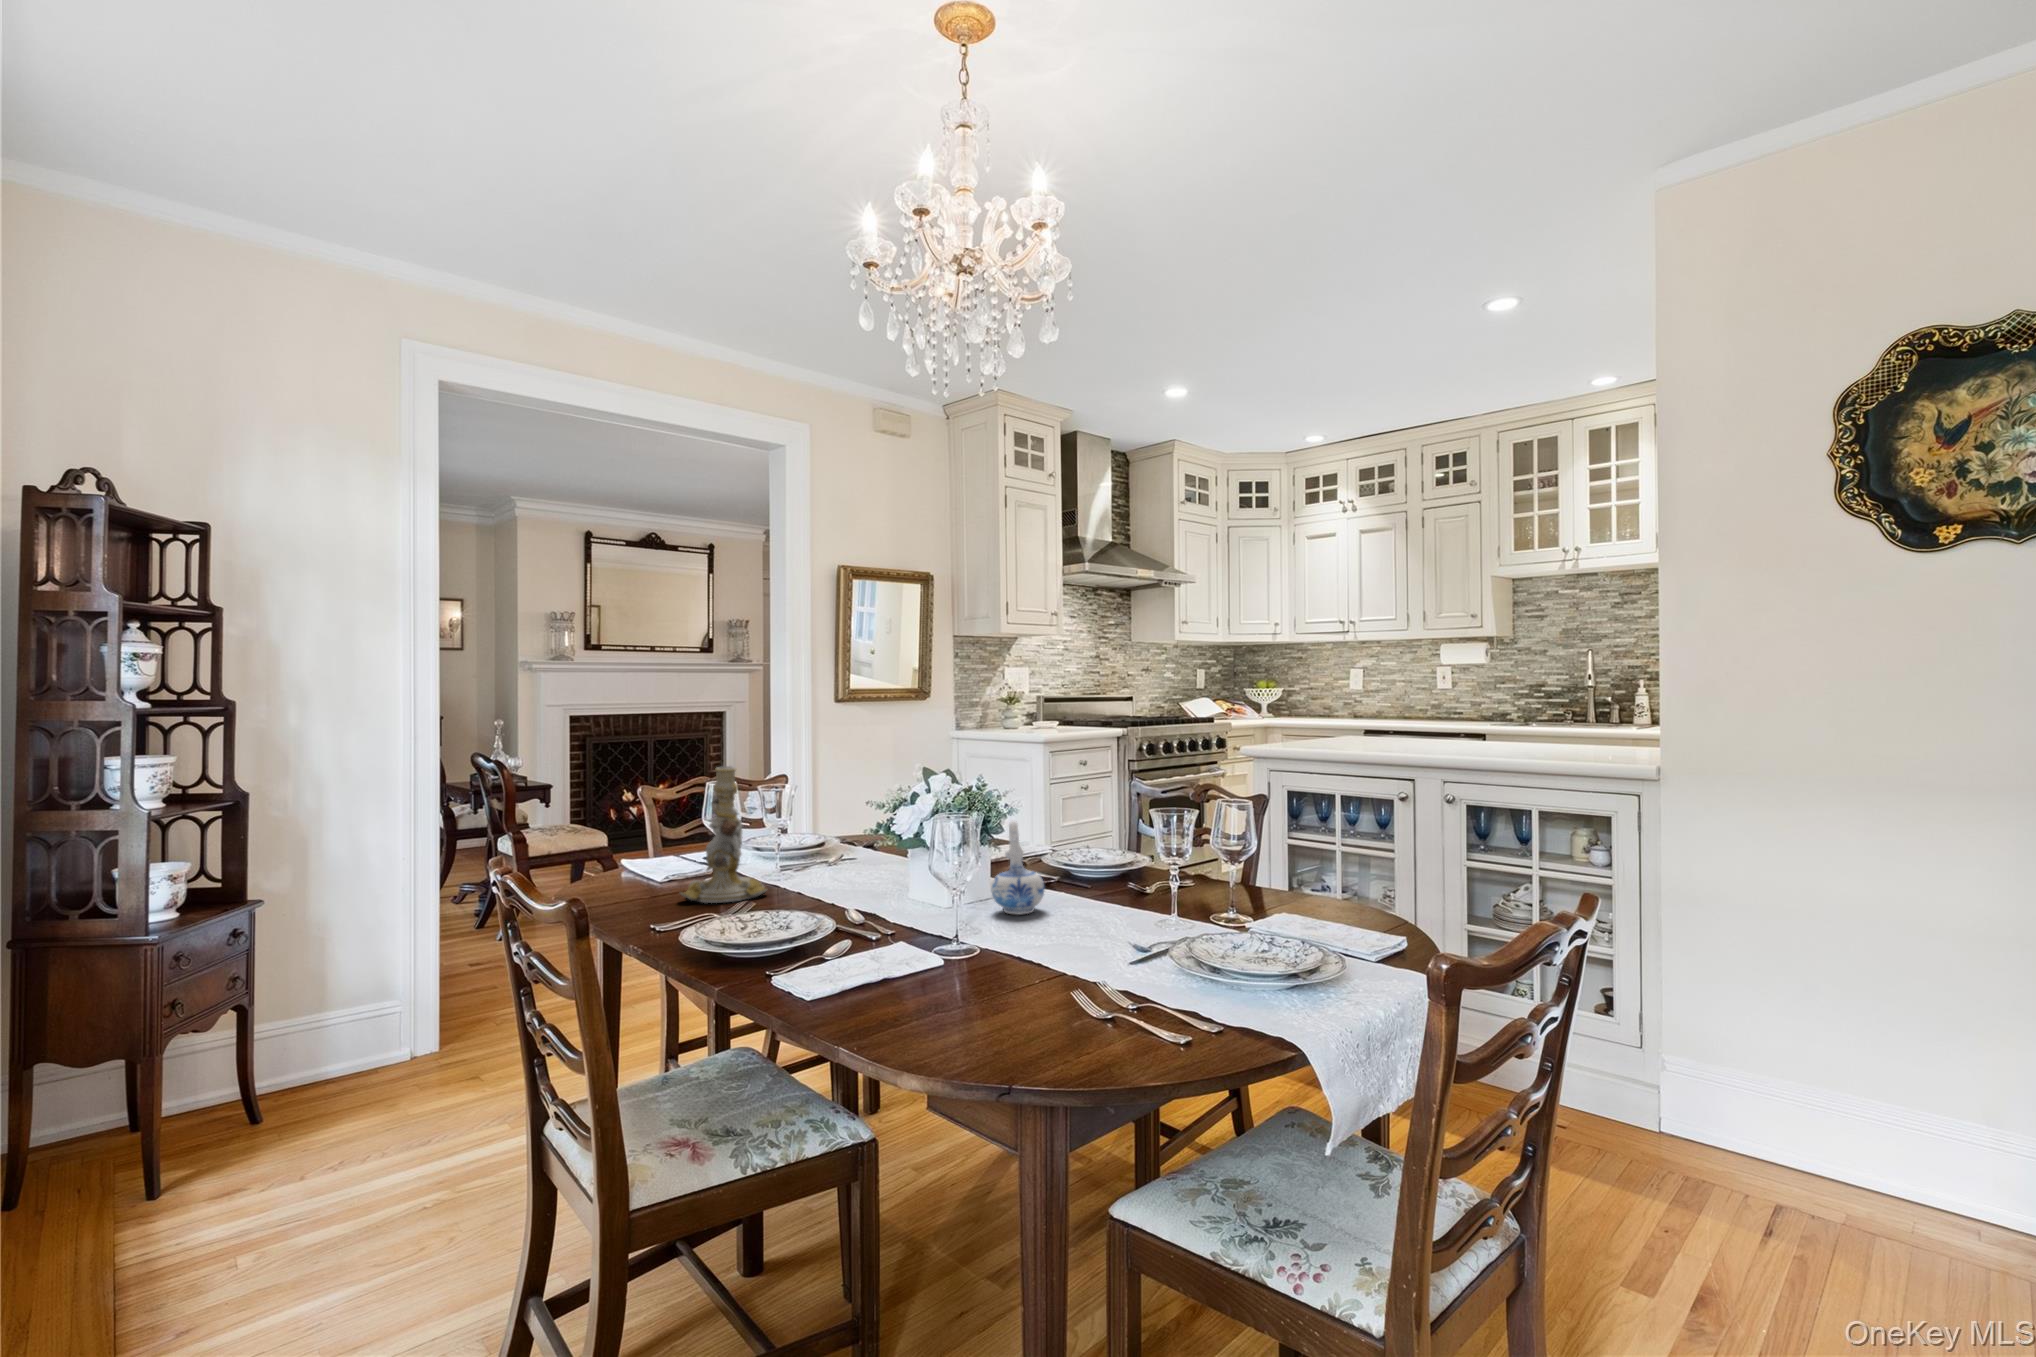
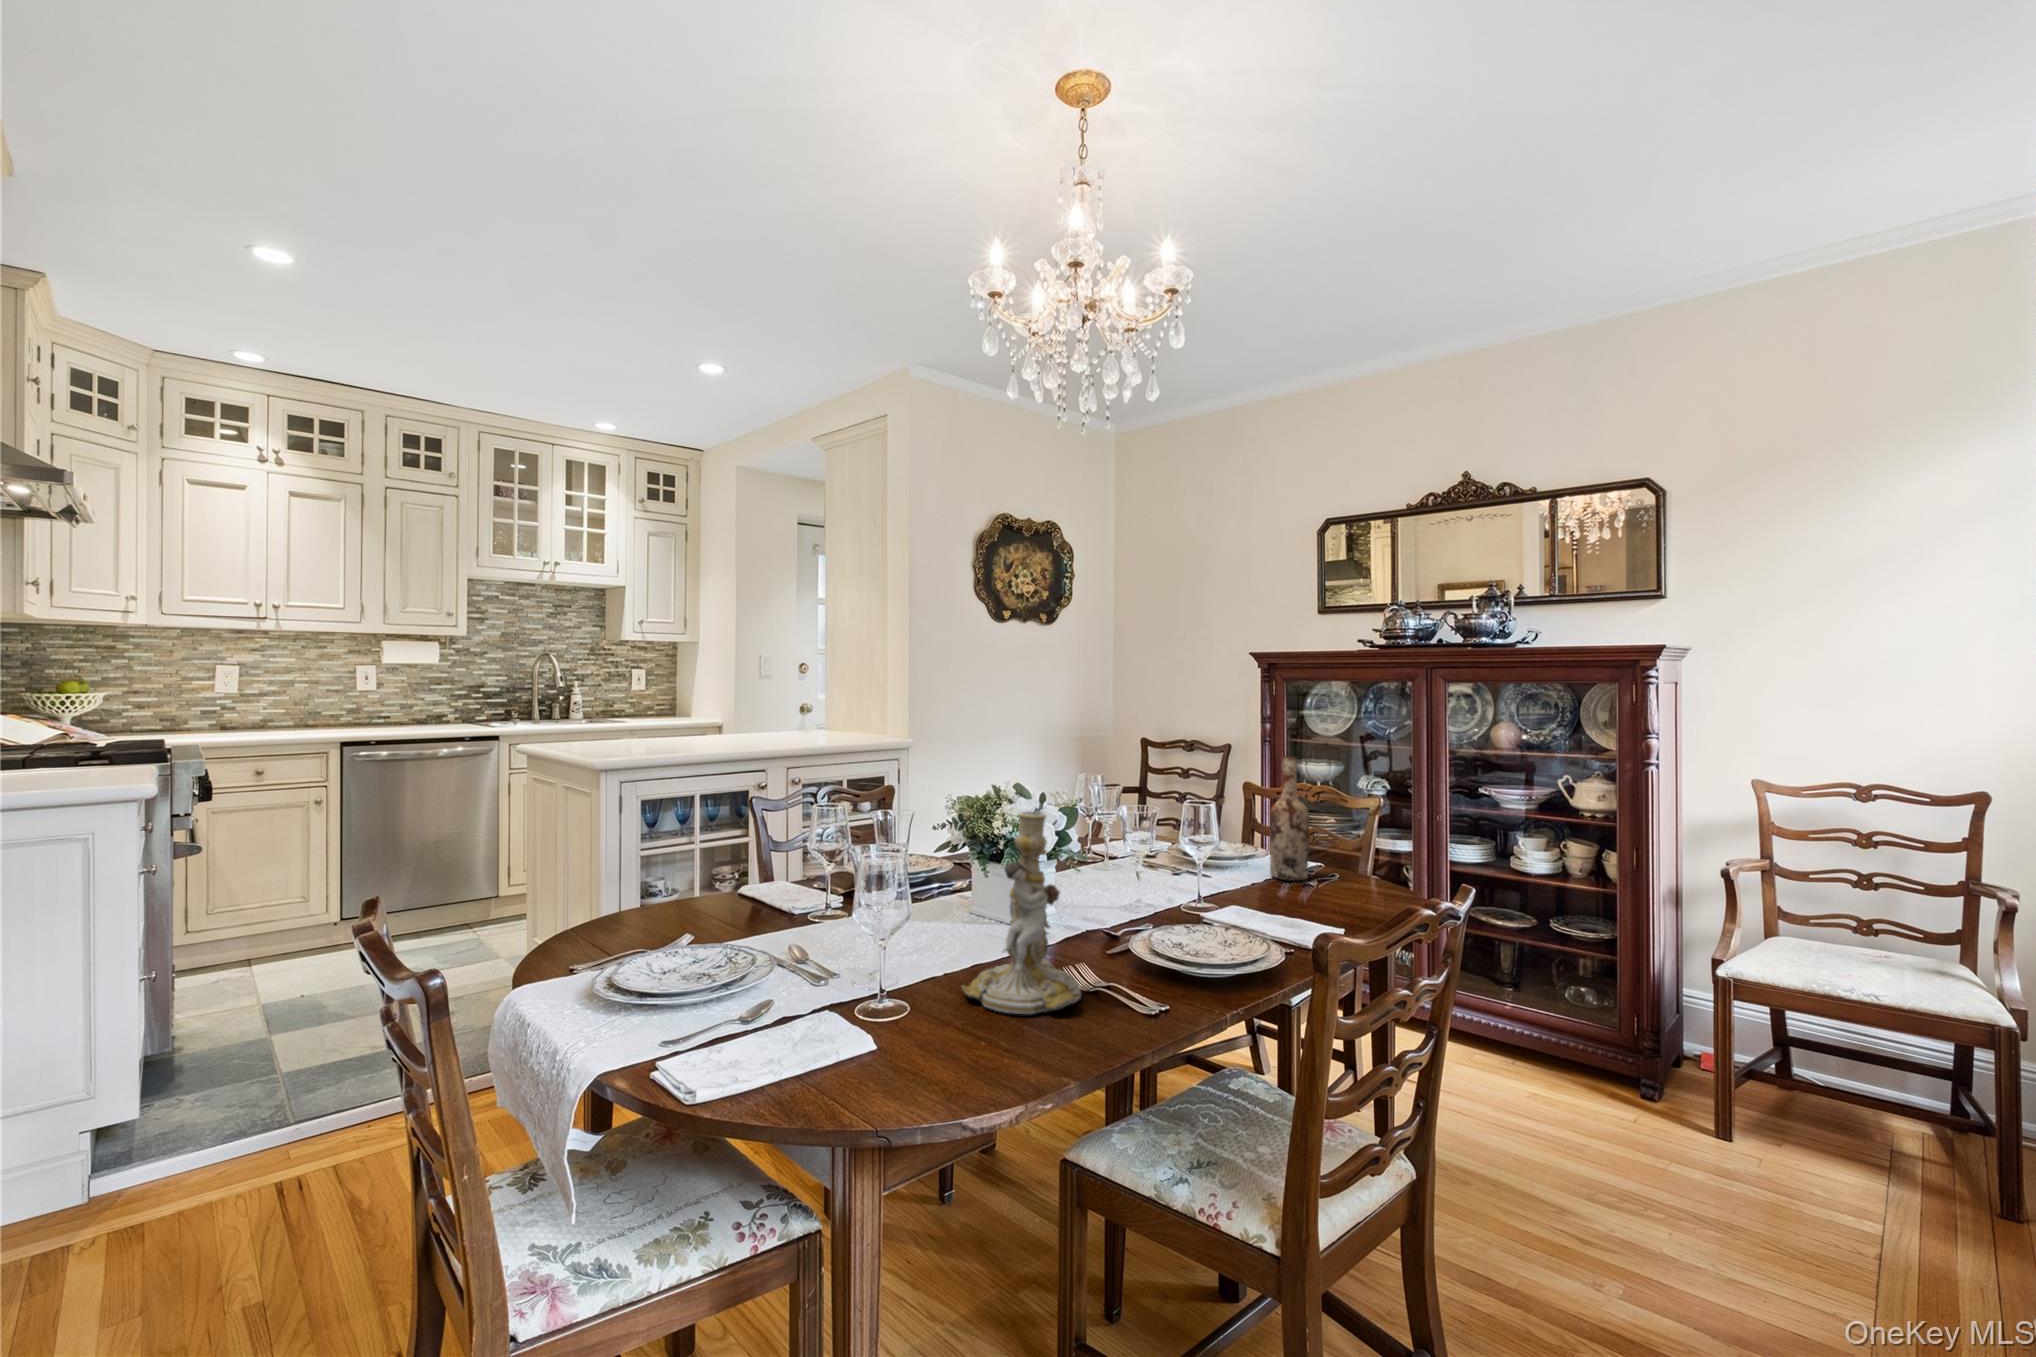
wine bottle: none [1079,779,1137,970] -> present [1270,756,1309,881]
ceramic pitcher: present [992,821,1045,915] -> none [1118,814,1164,892]

